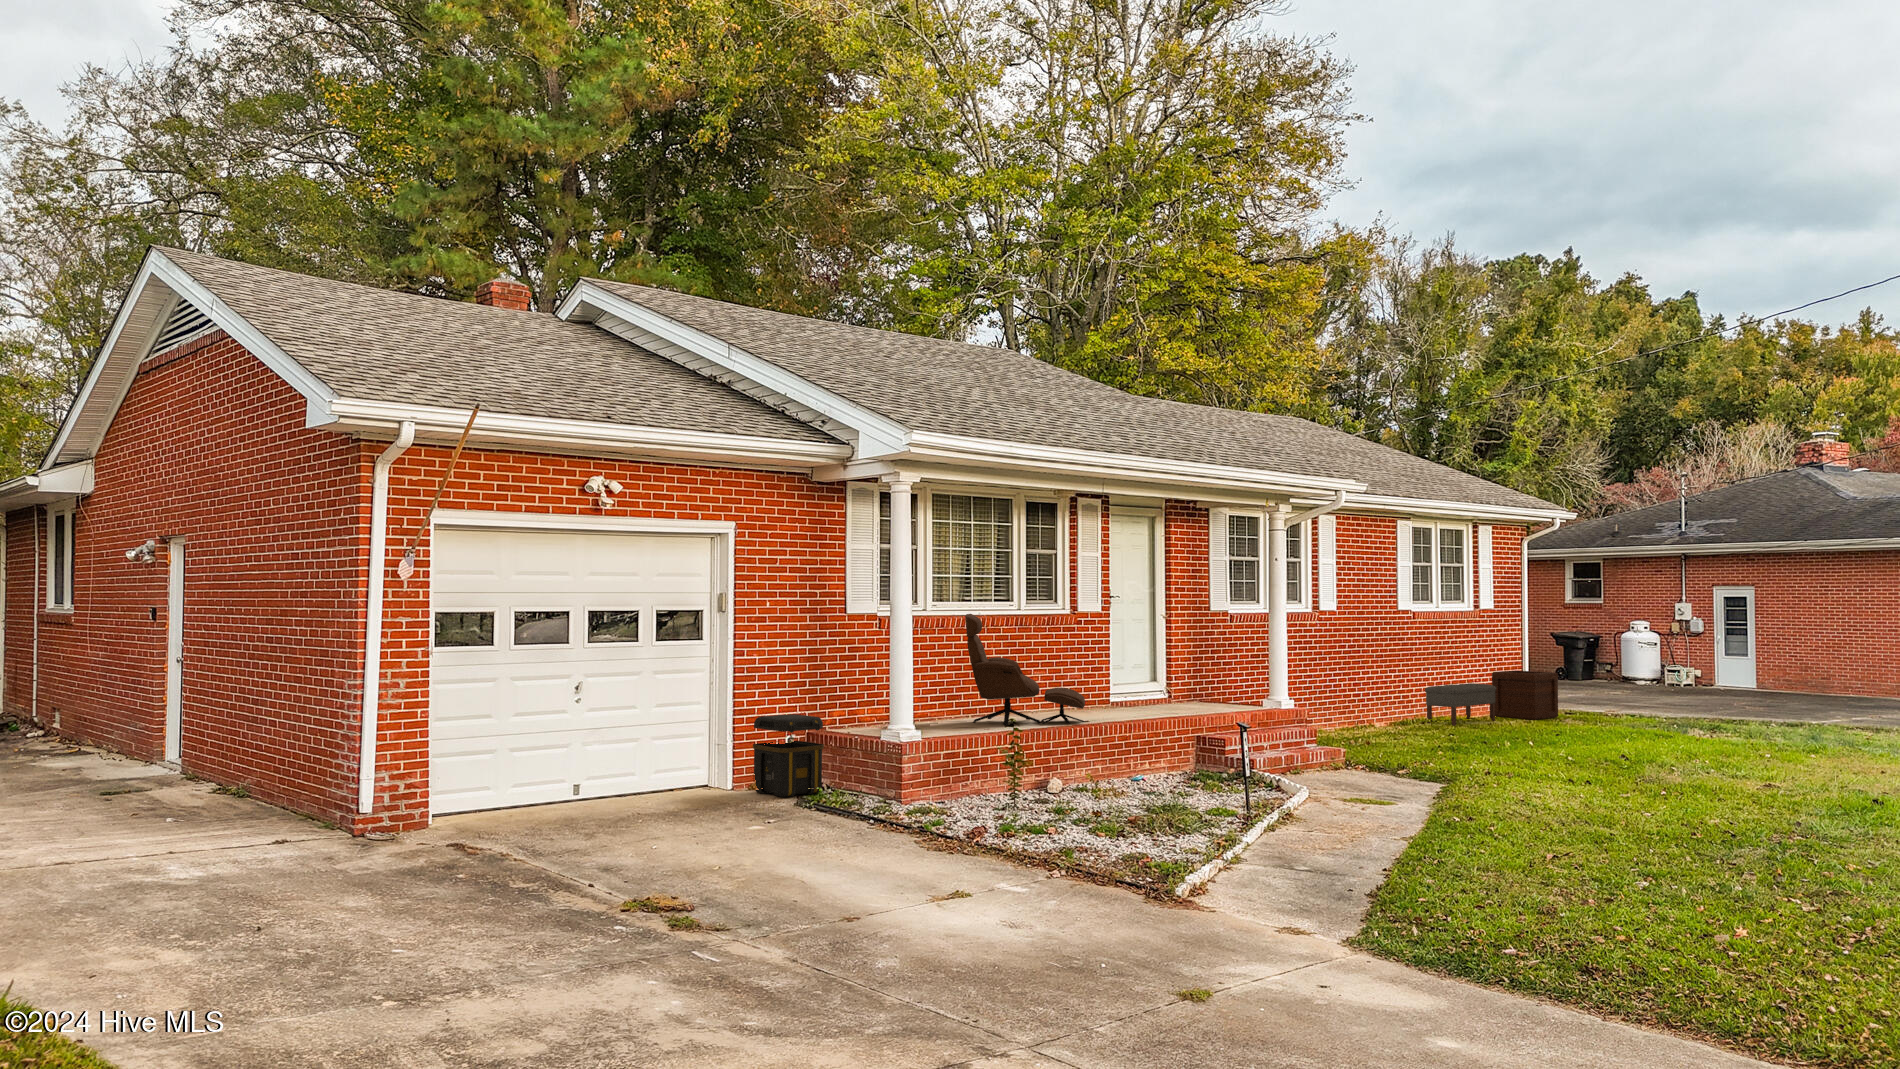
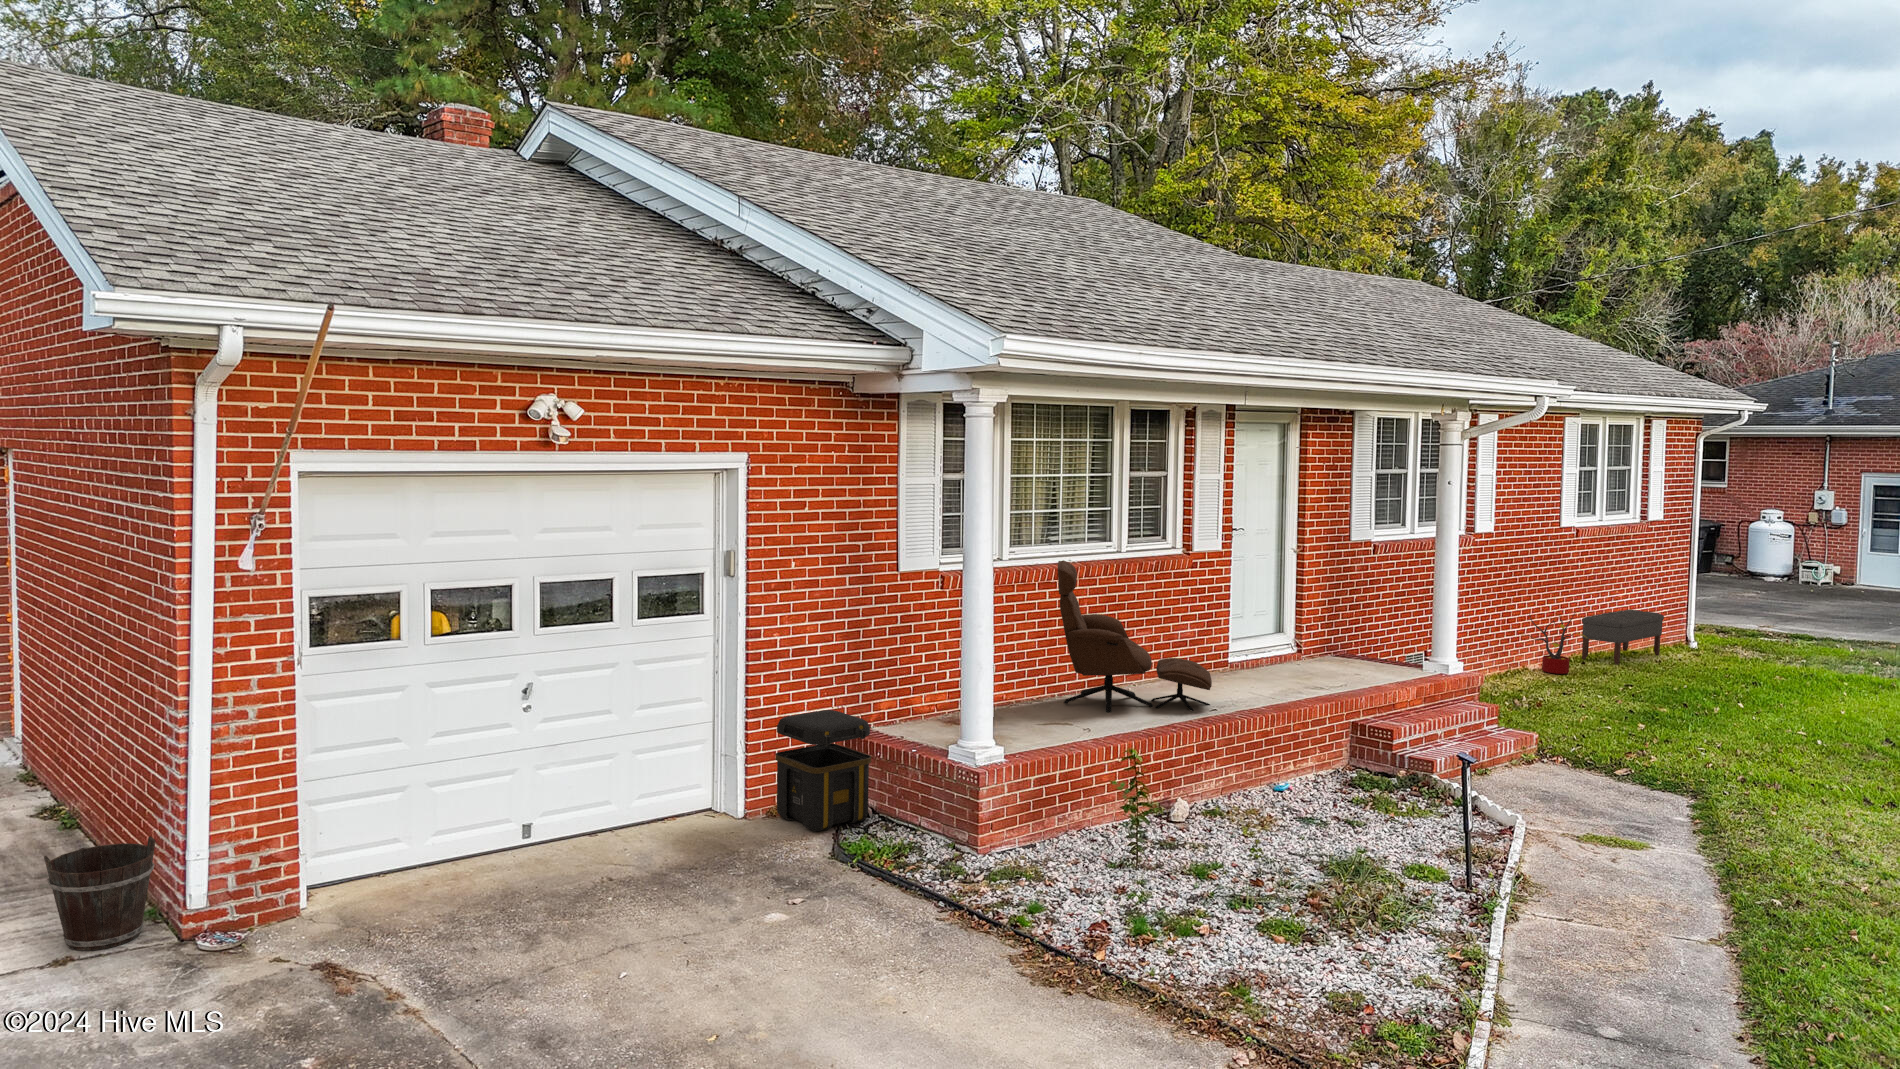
wooden crate: present [1492,670,1558,720] -> none [1650,591,1733,654]
decorative plant: none [1367,679,1423,730] -> present [1522,614,1586,674]
bucket: none [265,769,335,839] -> present [44,836,156,950]

